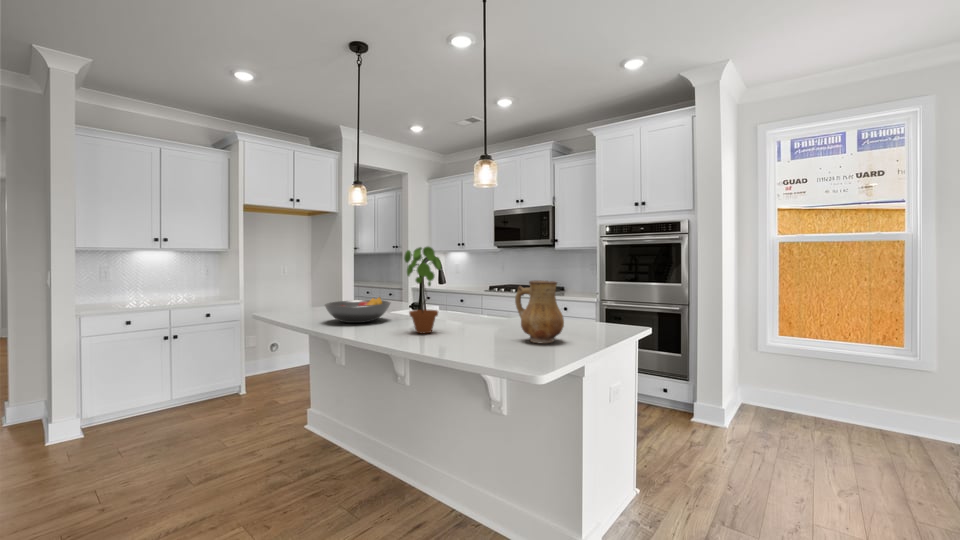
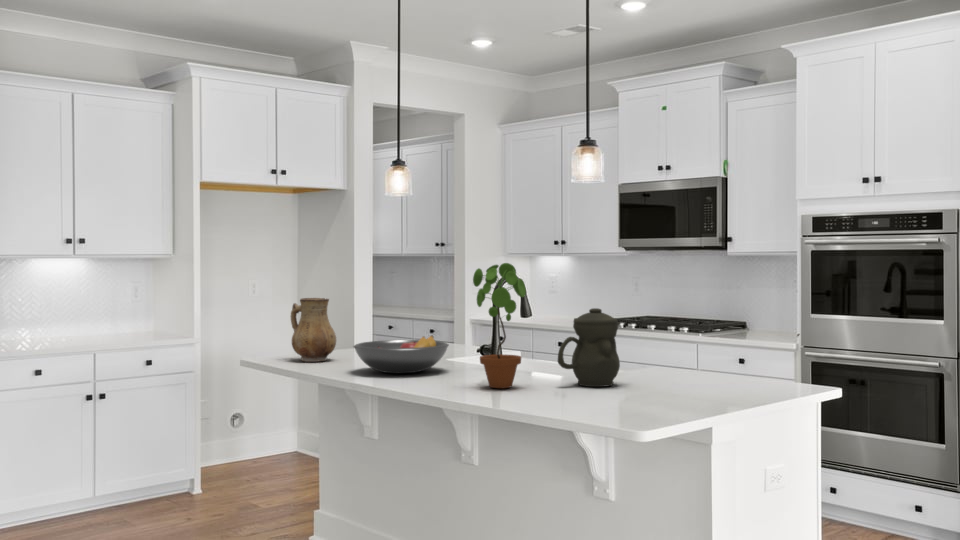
teapot: none [463,277,505,331] -> present [558,308,620,387]
ceramic pitcher: present [515,280,564,343] -> present [291,298,336,362]

